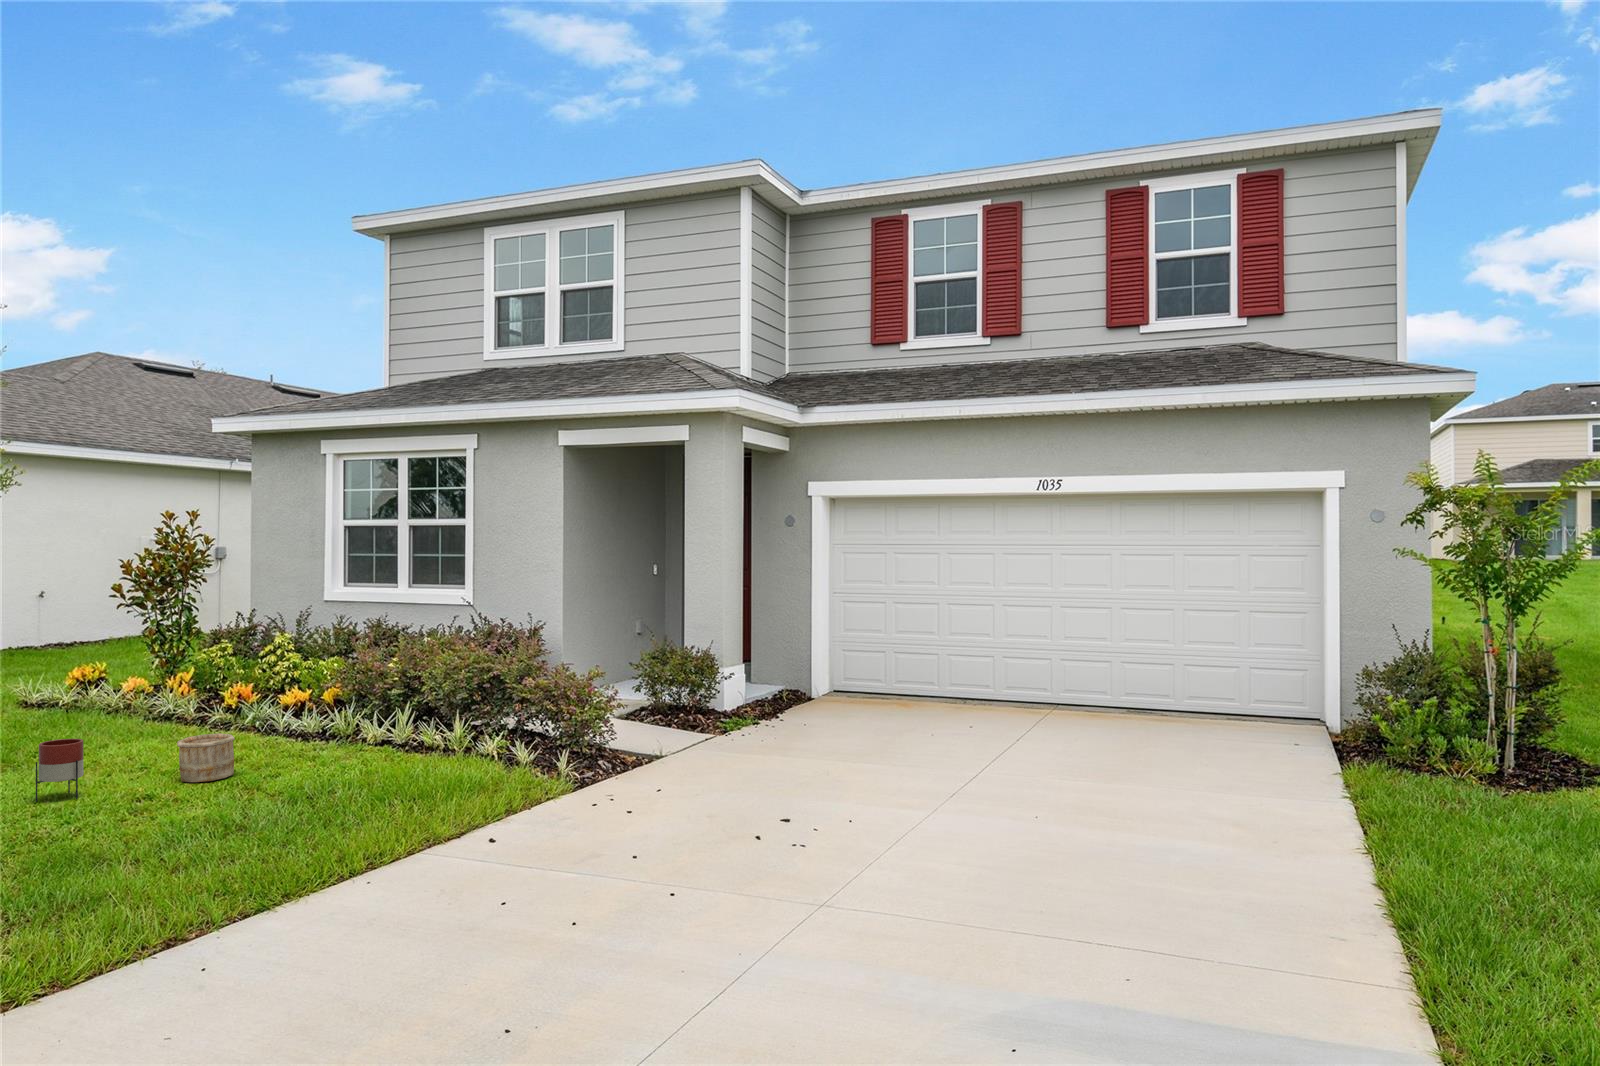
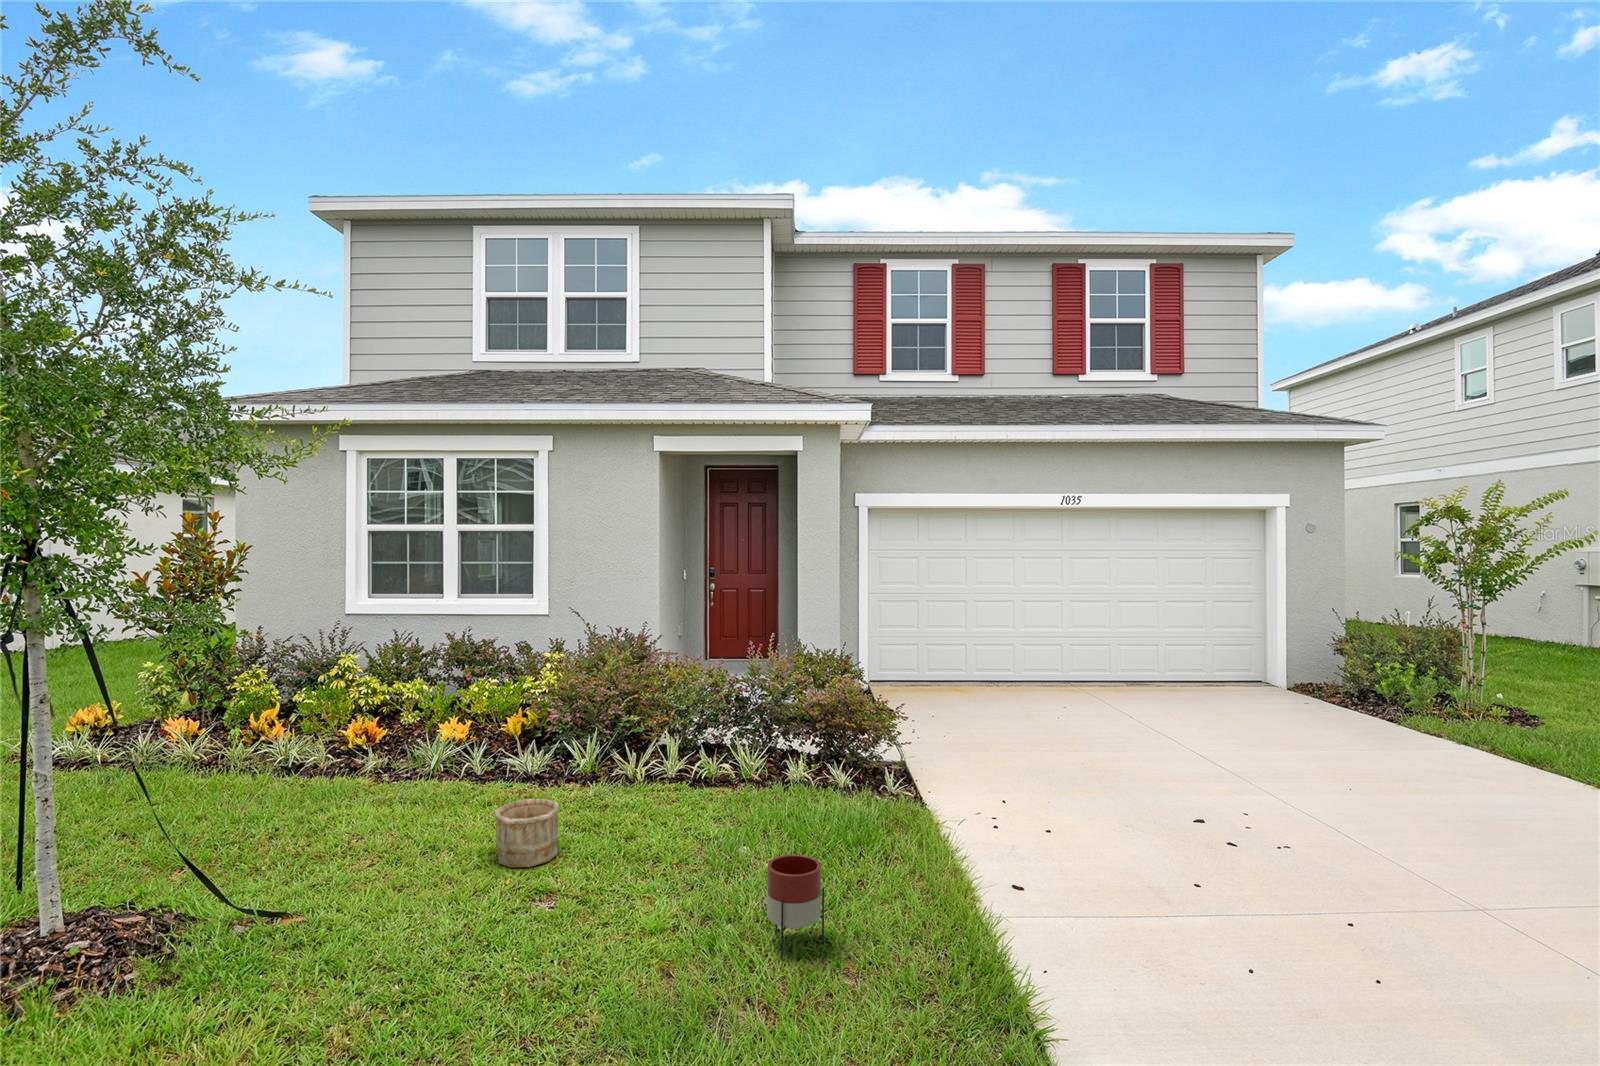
planter: present [36,739,84,802] -> present [767,854,824,959]

